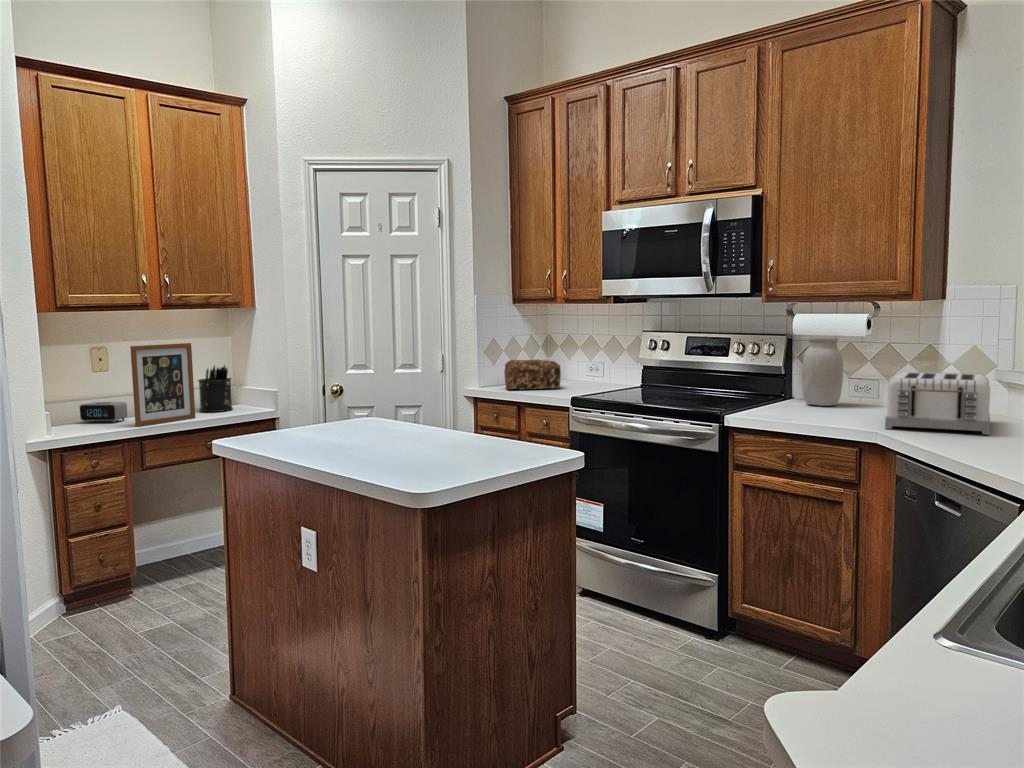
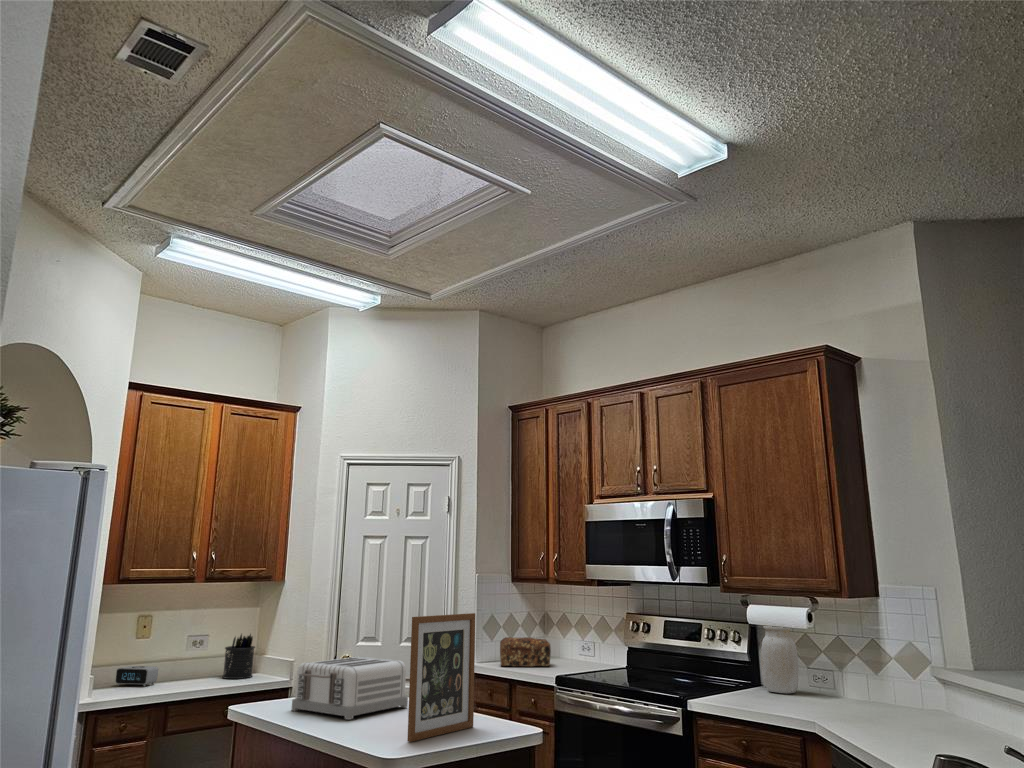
picture frame: present [130,343,195,426] -> present [407,613,475,742]
toaster: present [885,372,990,435] -> present [292,657,408,720]

